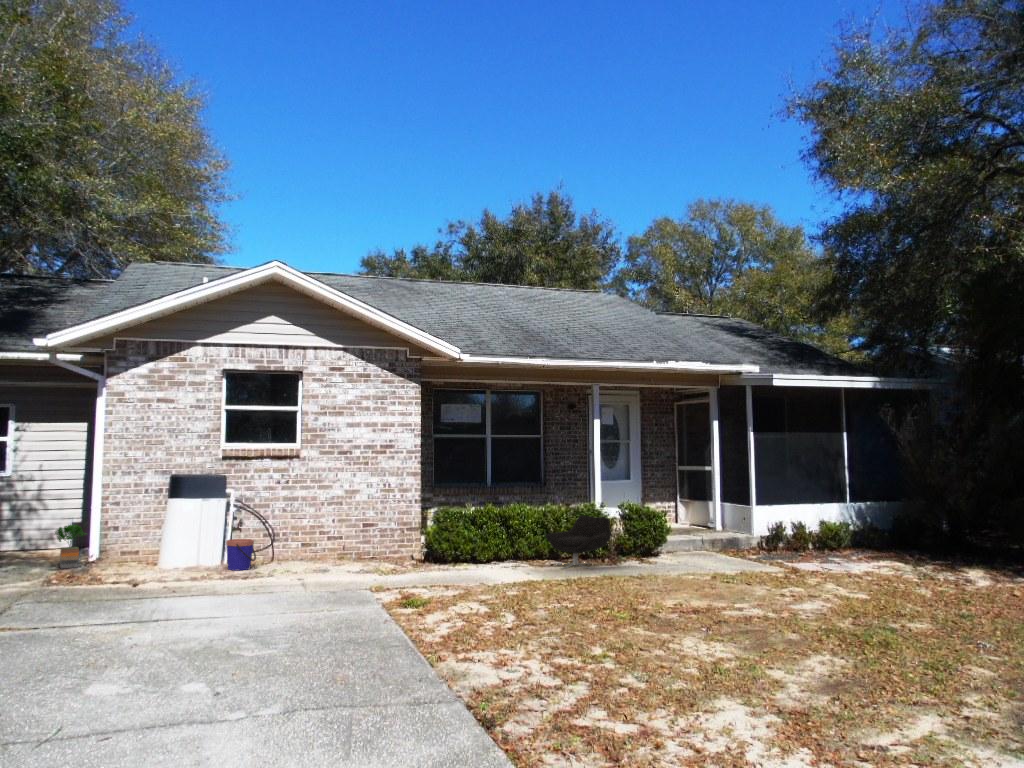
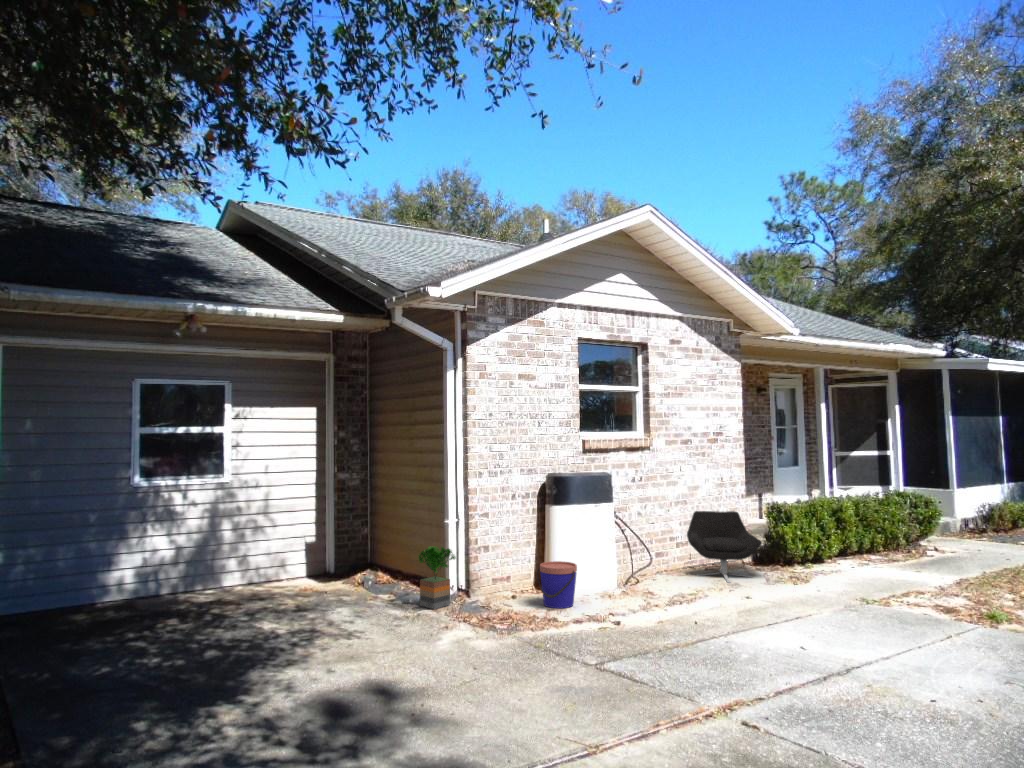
lounge chair: present [546,515,611,568] -> present [687,511,762,583]
bucket: present [226,539,256,570] -> present [537,561,577,608]

